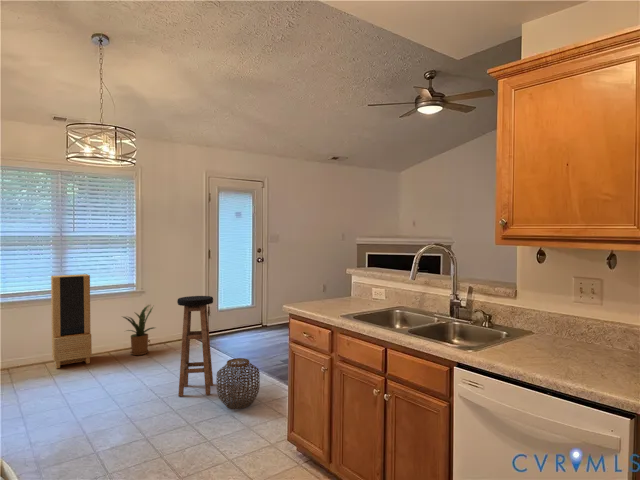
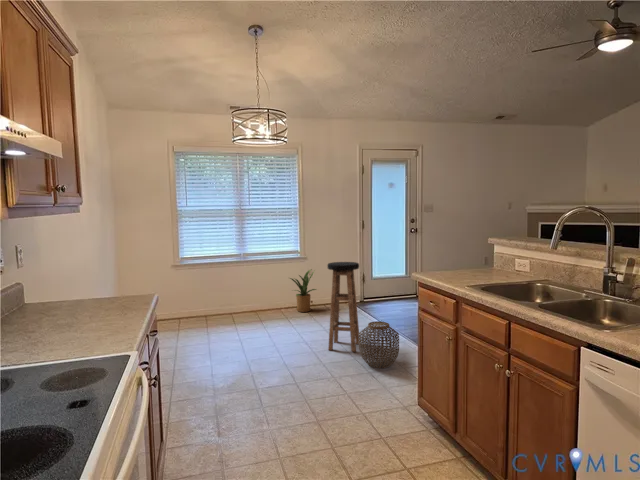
storage cabinet: present [51,274,92,368] -> none [236,241,266,316]

